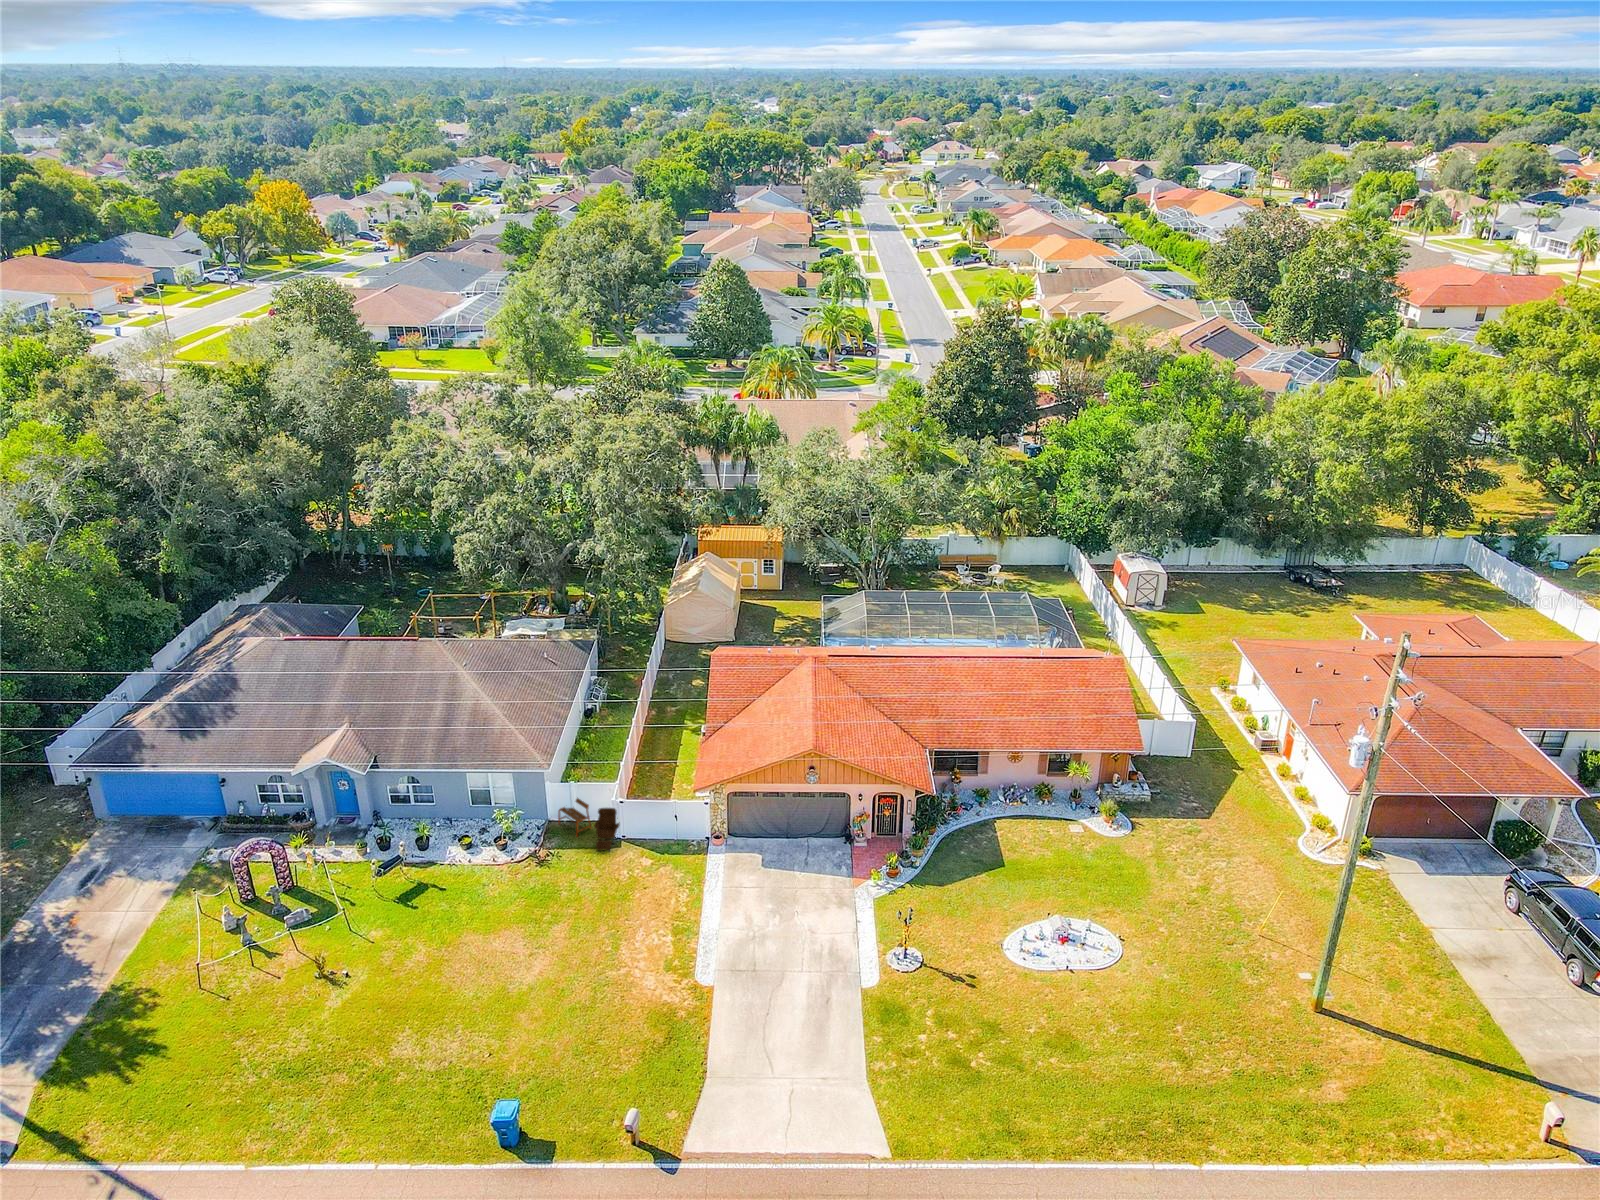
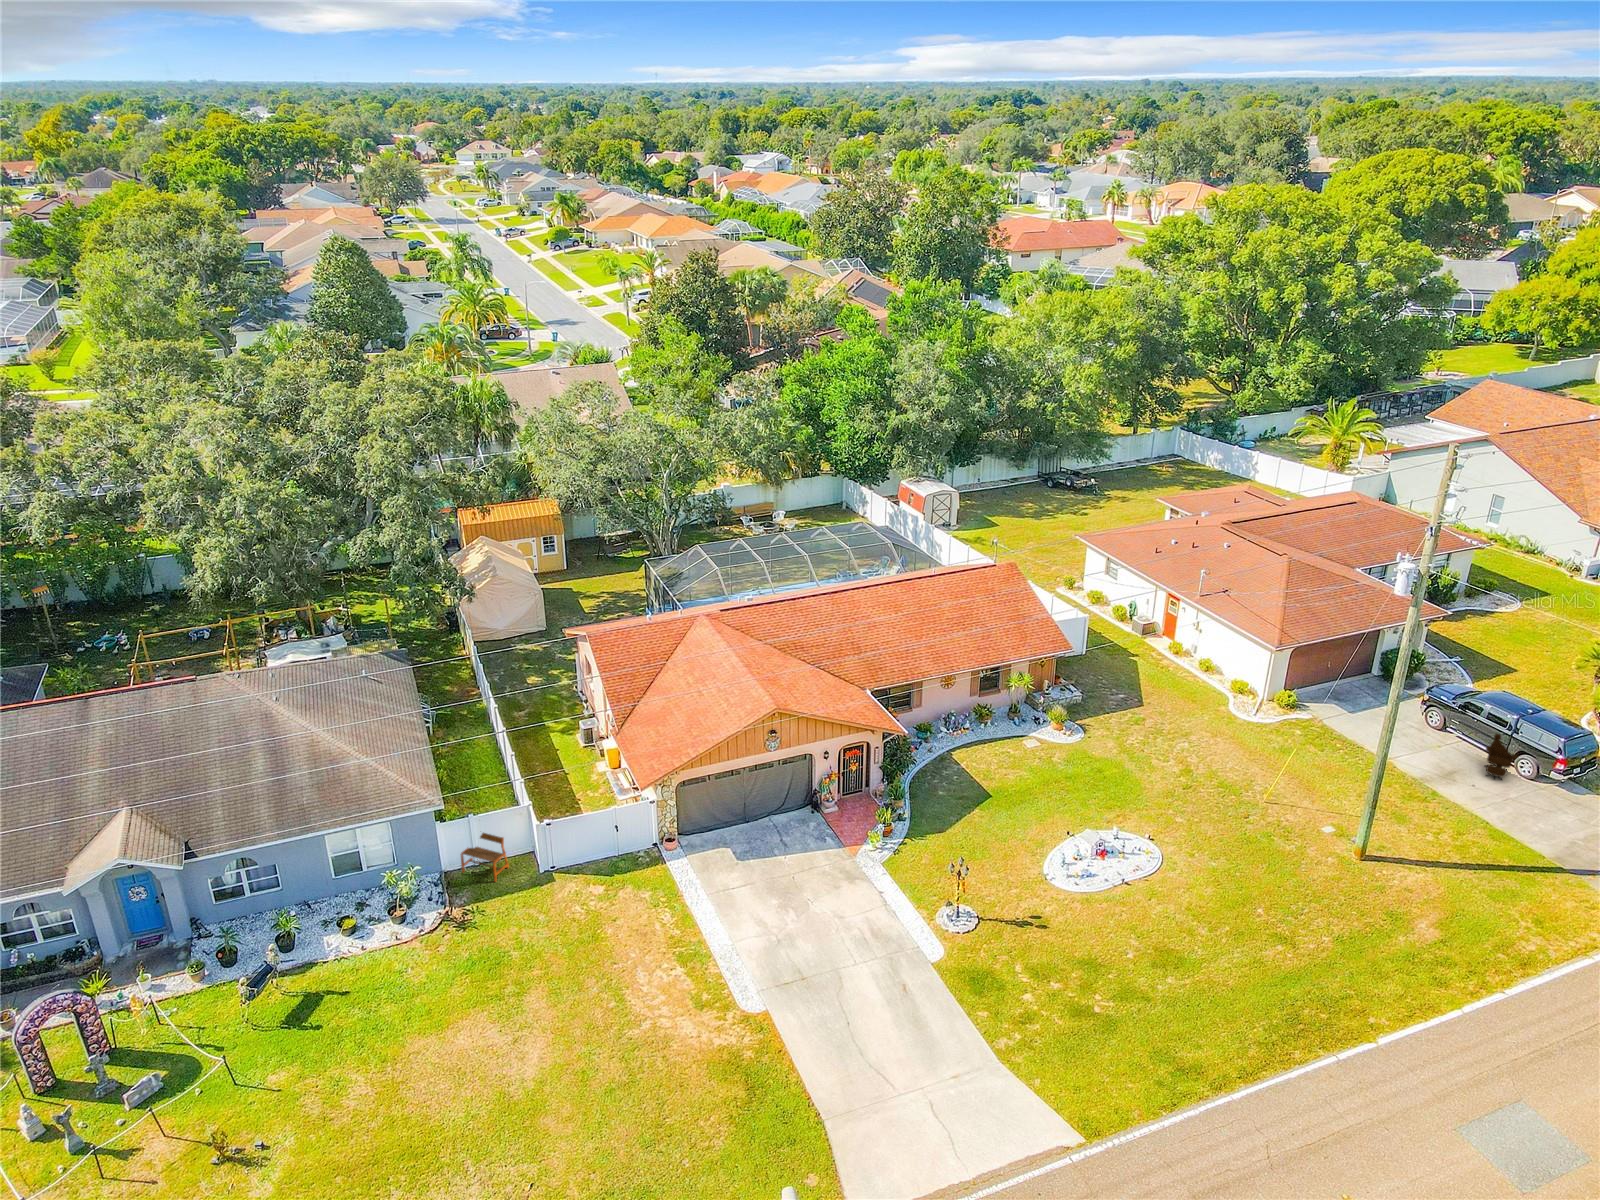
lounge chair: present [594,808,620,851] -> present [1486,733,1518,778]

